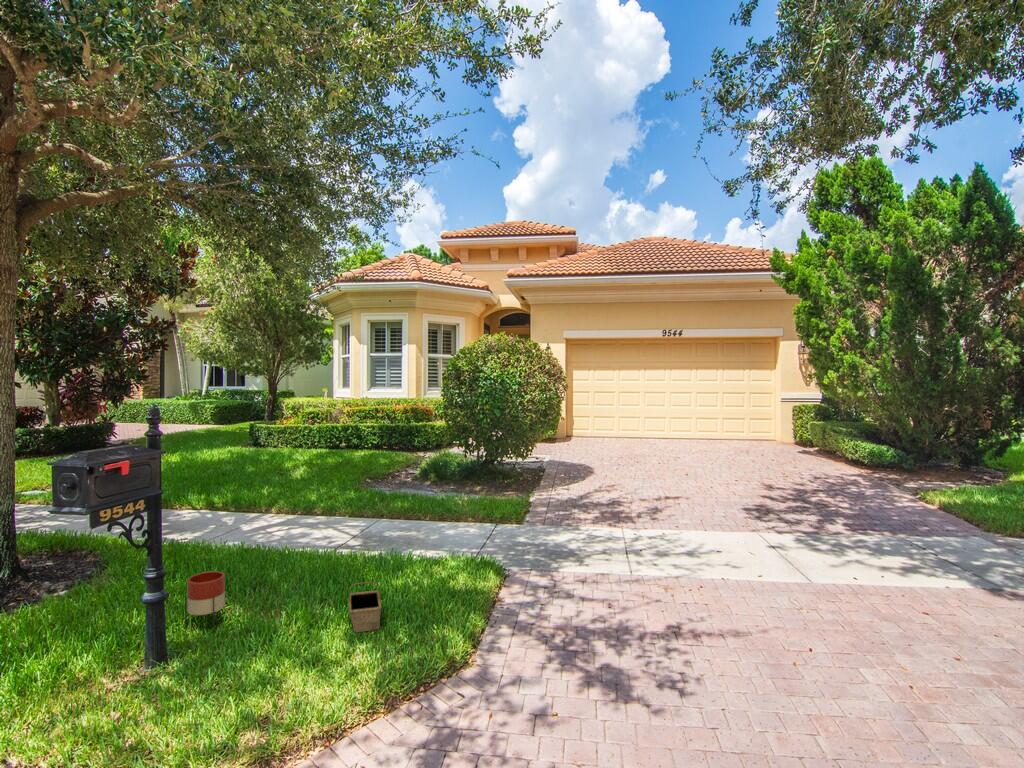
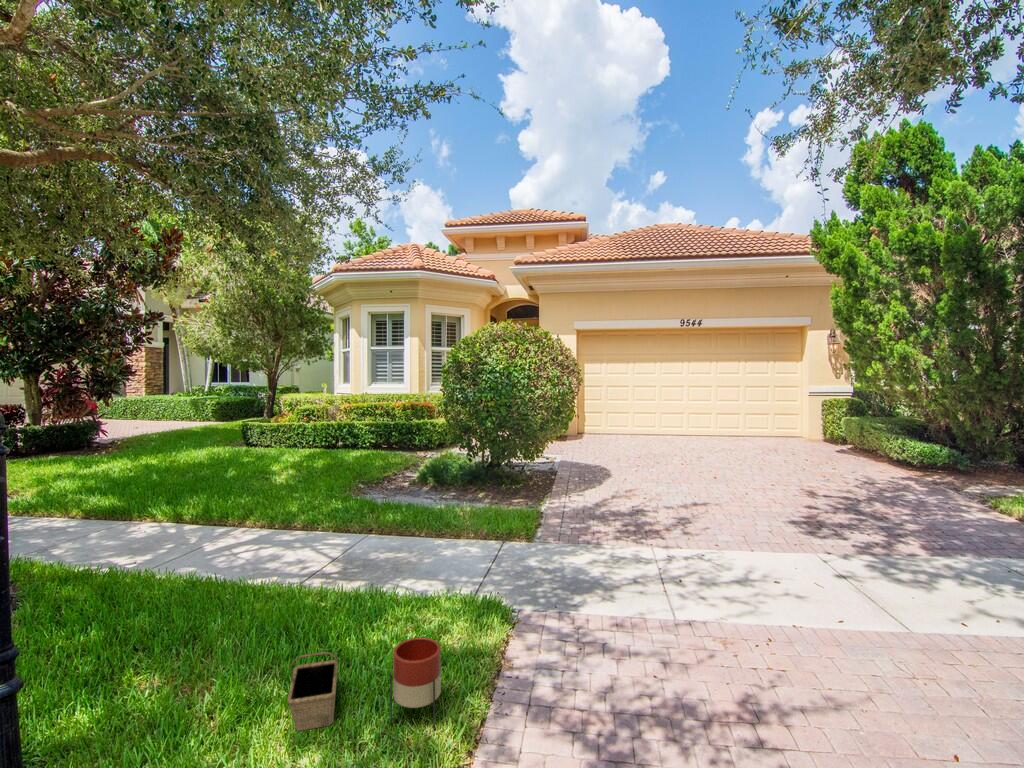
planter: present [185,571,225,631] -> present [390,637,441,731]

